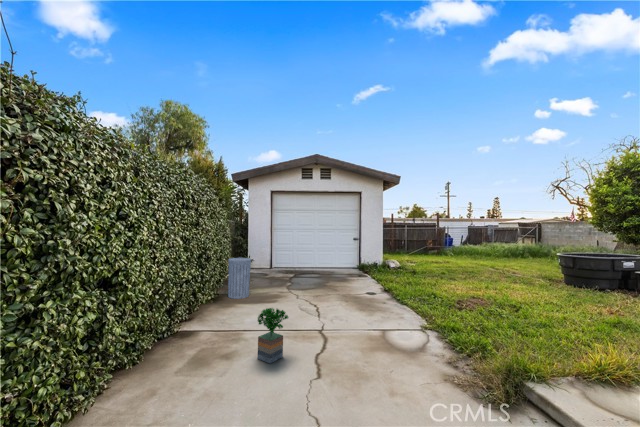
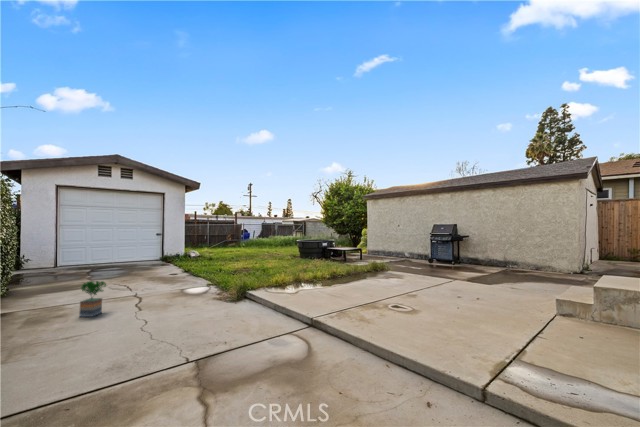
trash can: present [228,258,251,299] -> none [11,254,43,295]

